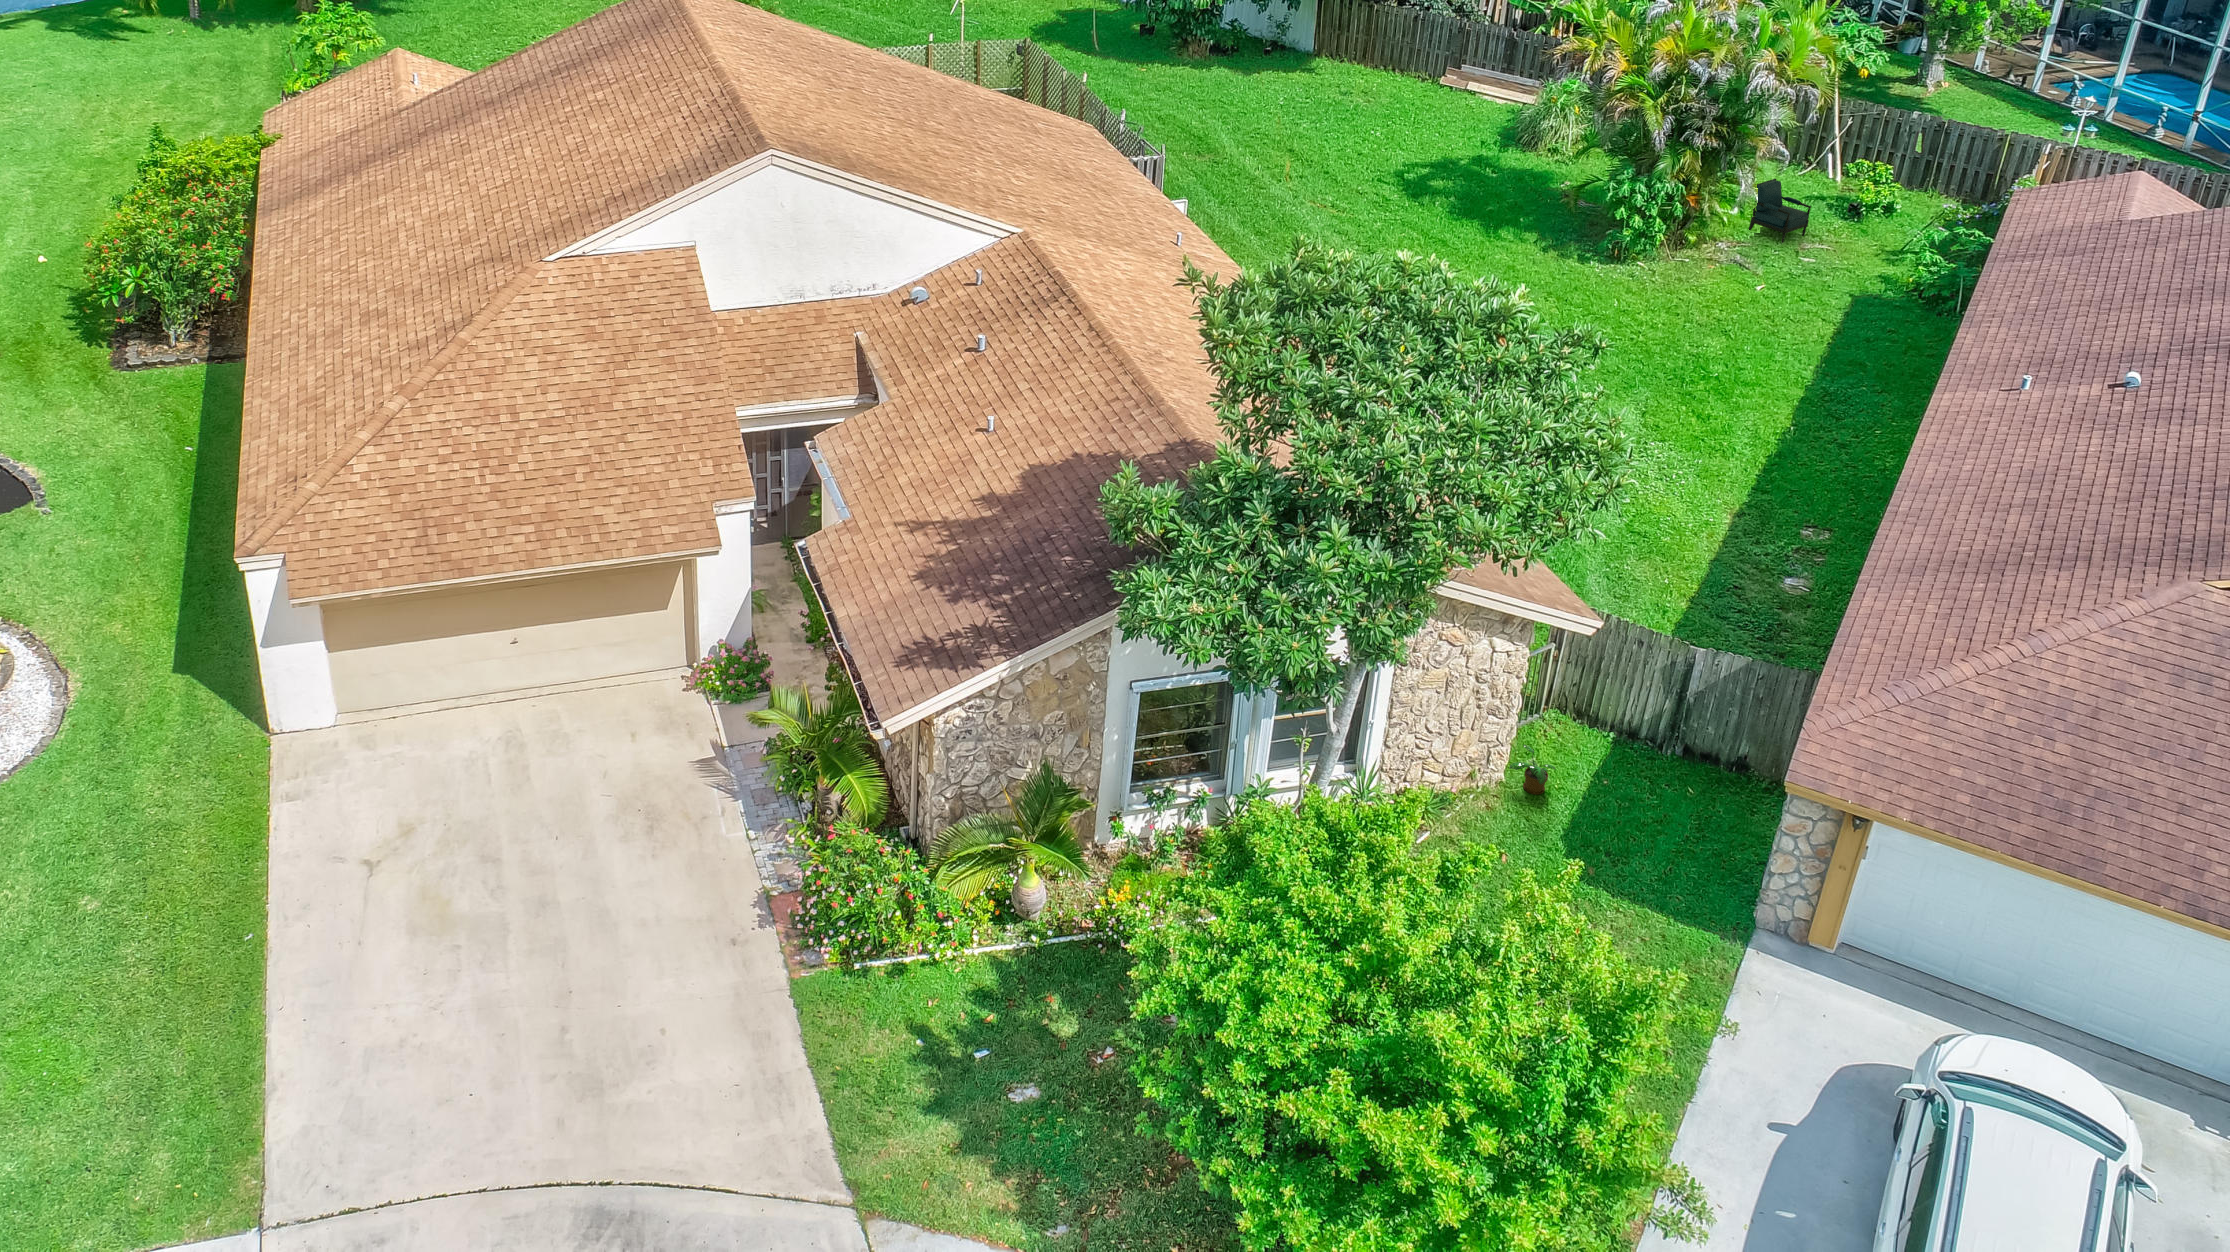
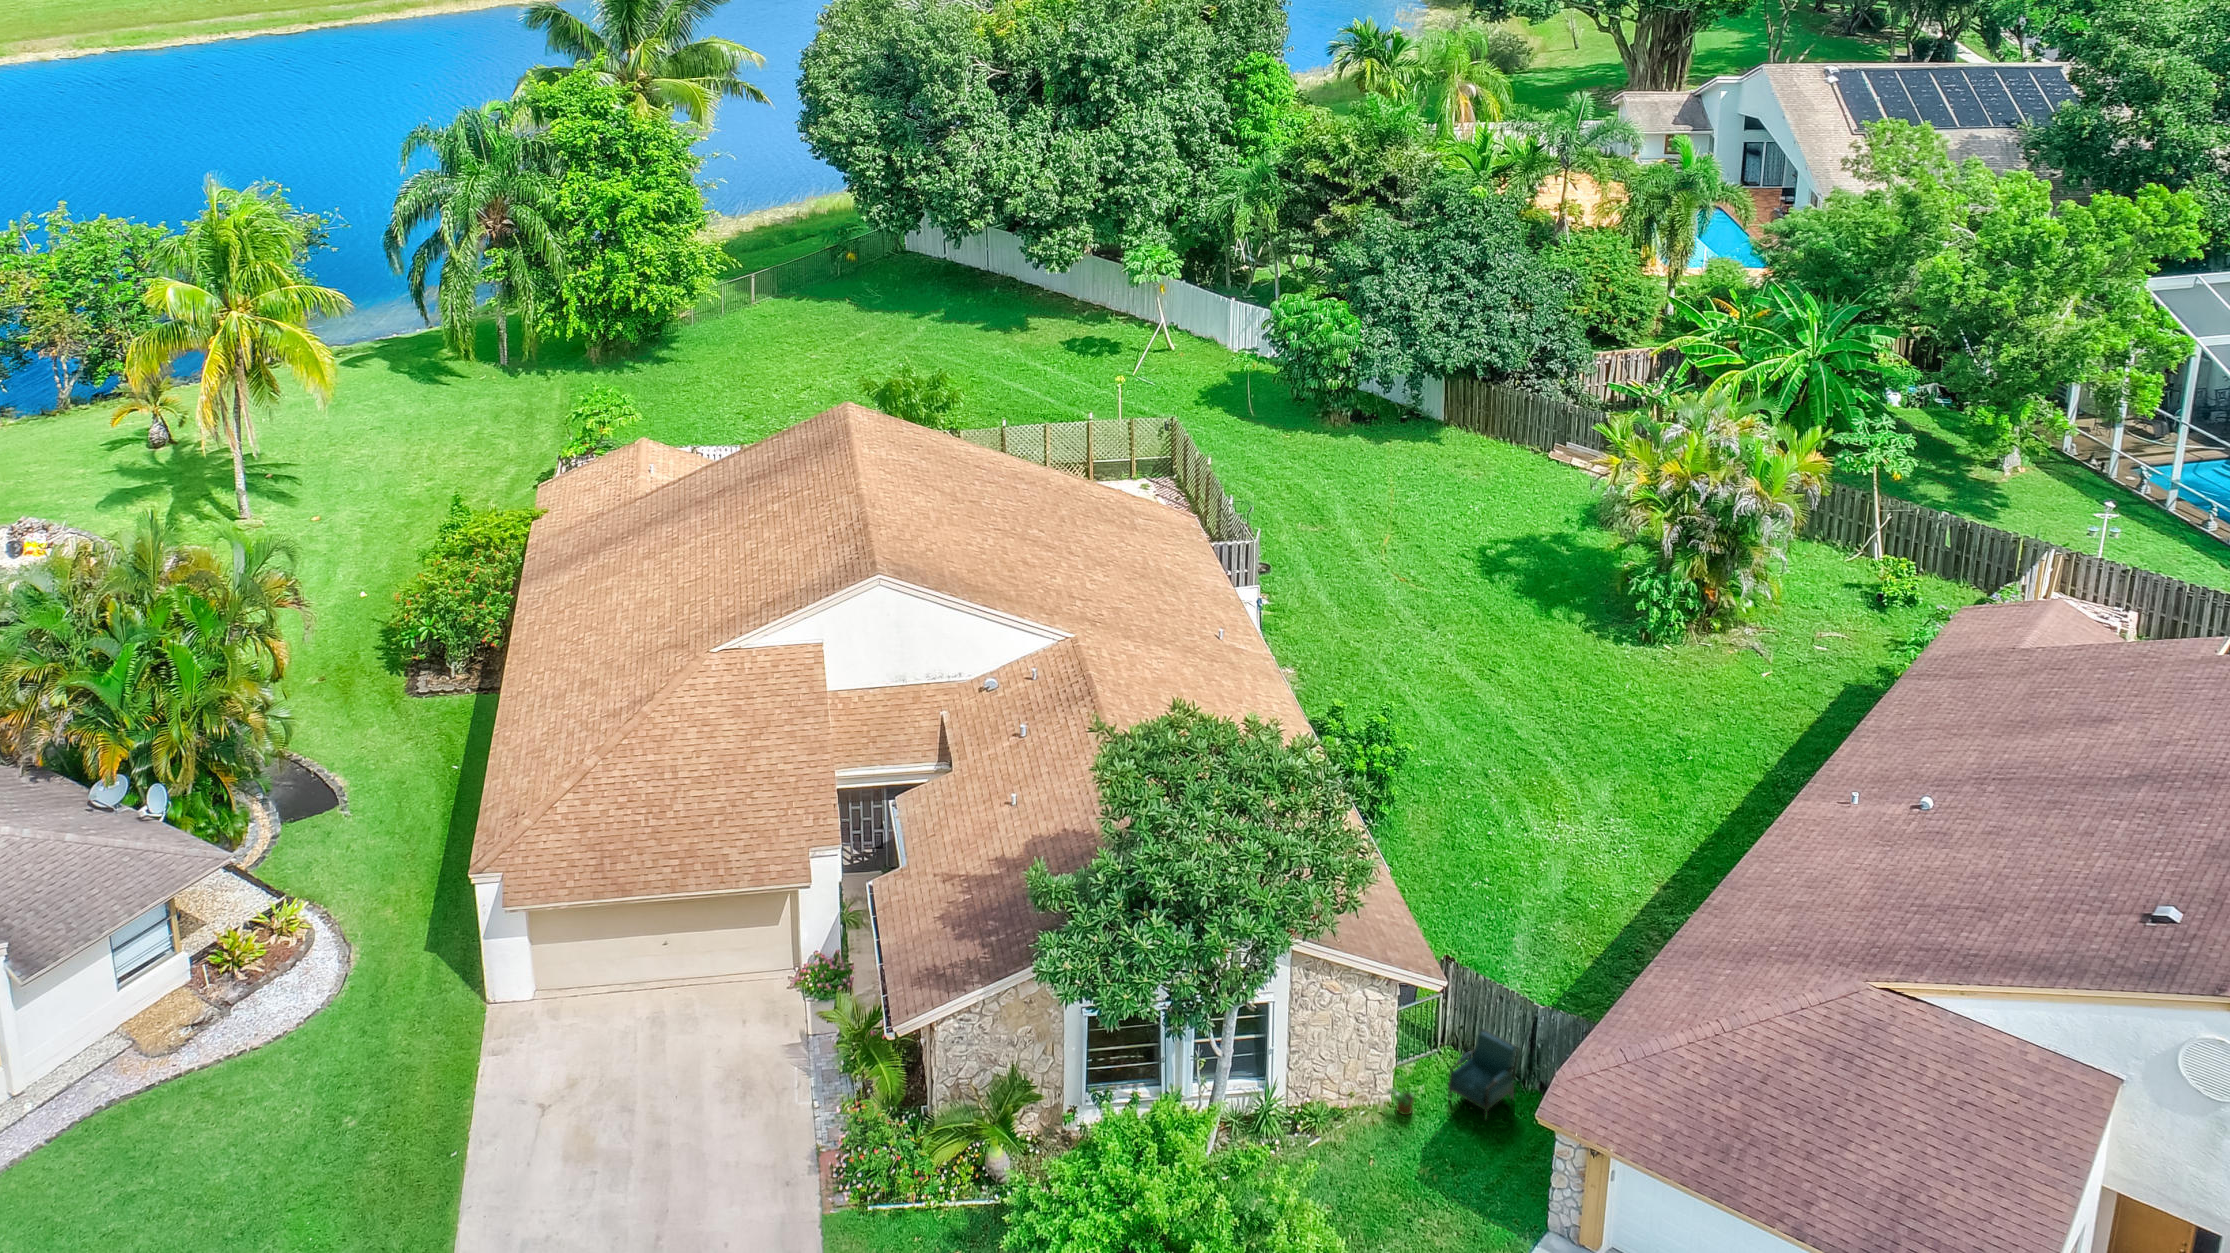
chair: present [1748,179,1811,243] -> present [1448,1029,1520,1119]

